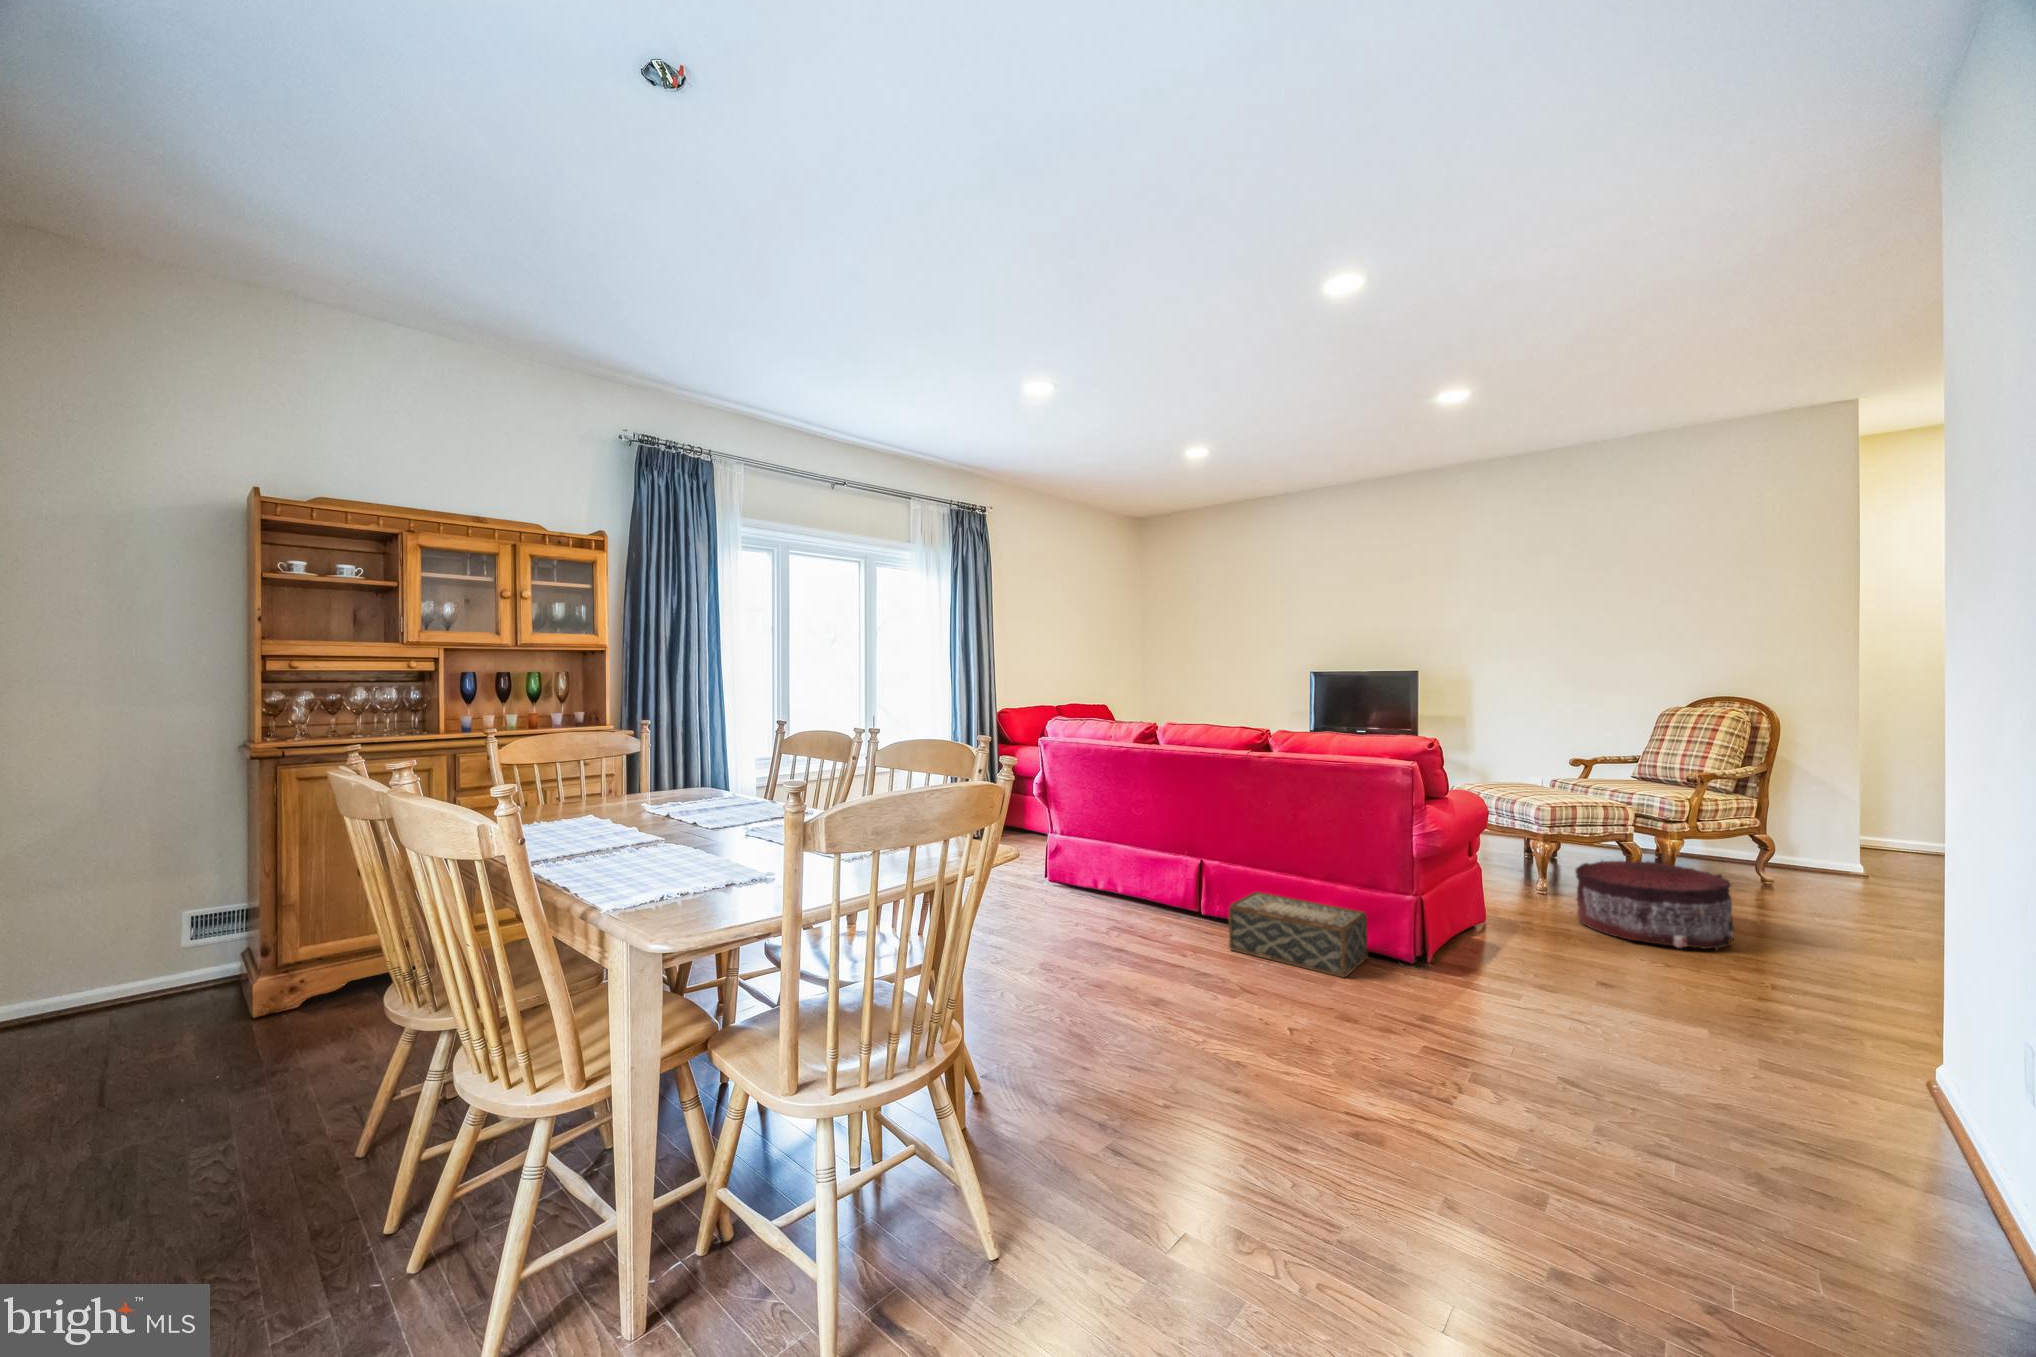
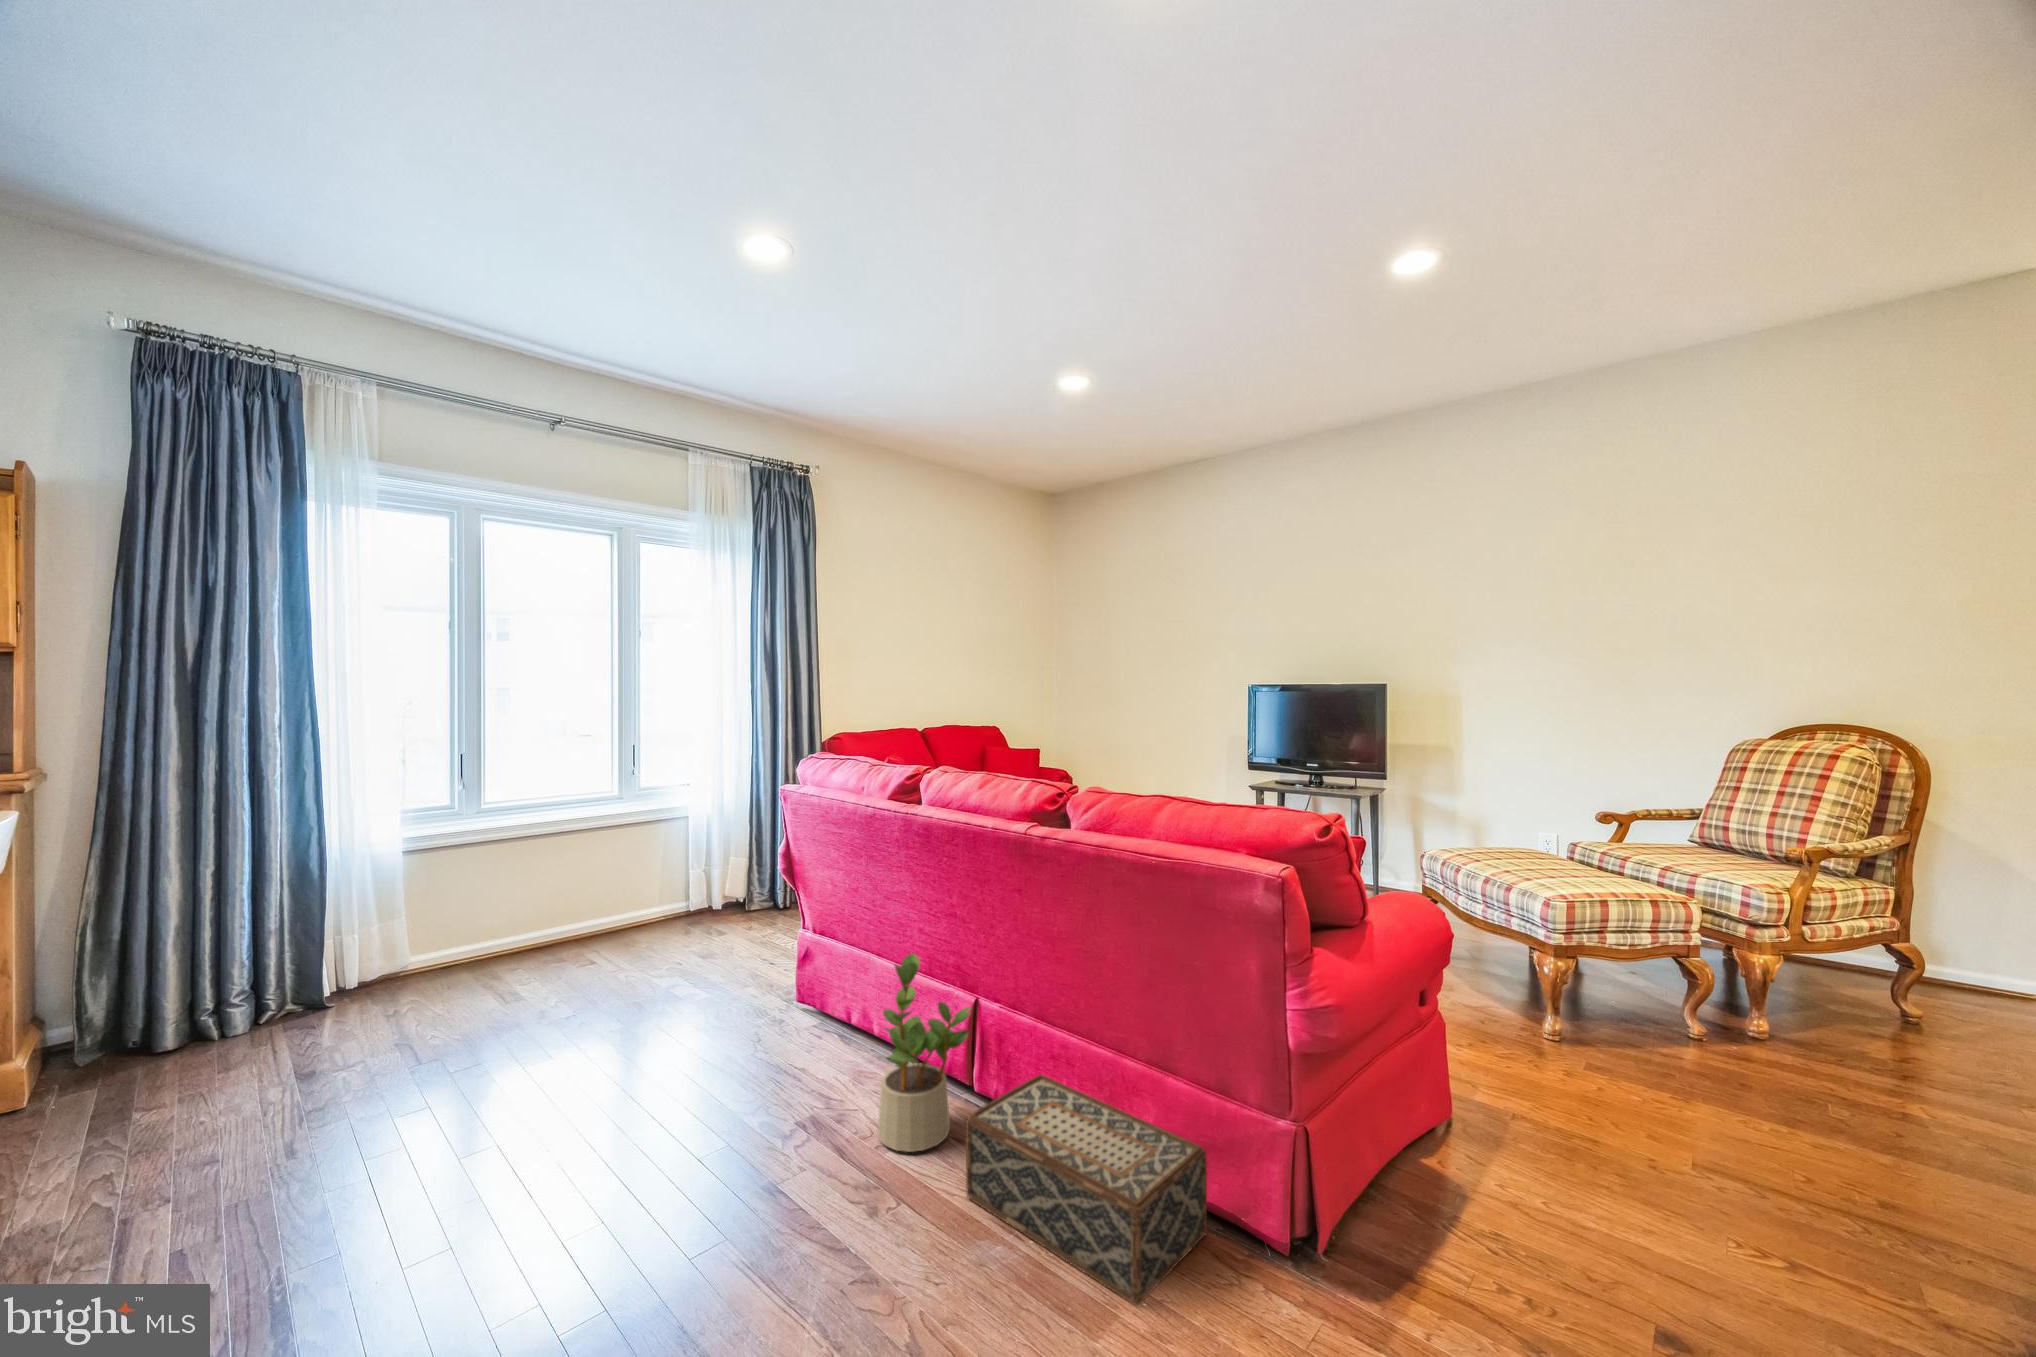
potted plant: none [1157,825,1213,936] -> present [878,953,971,1152]
pouf: present [1576,861,1734,950] -> none [1605,1006,1910,1225]

